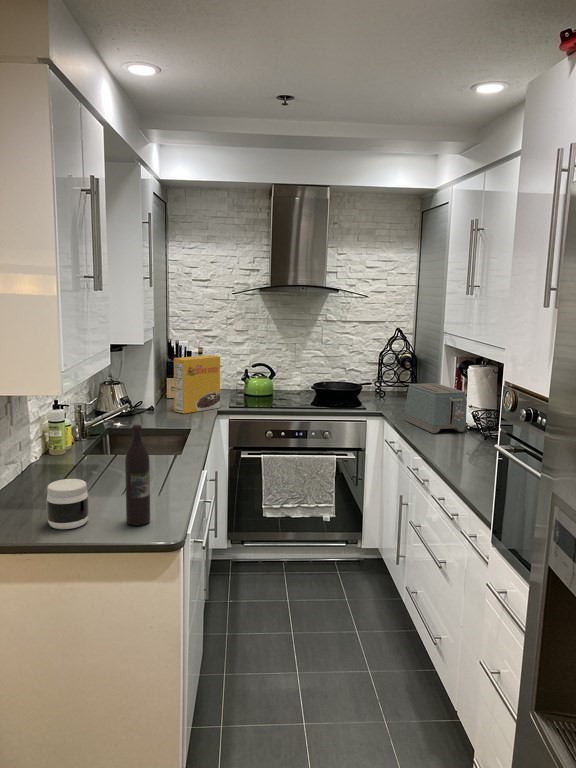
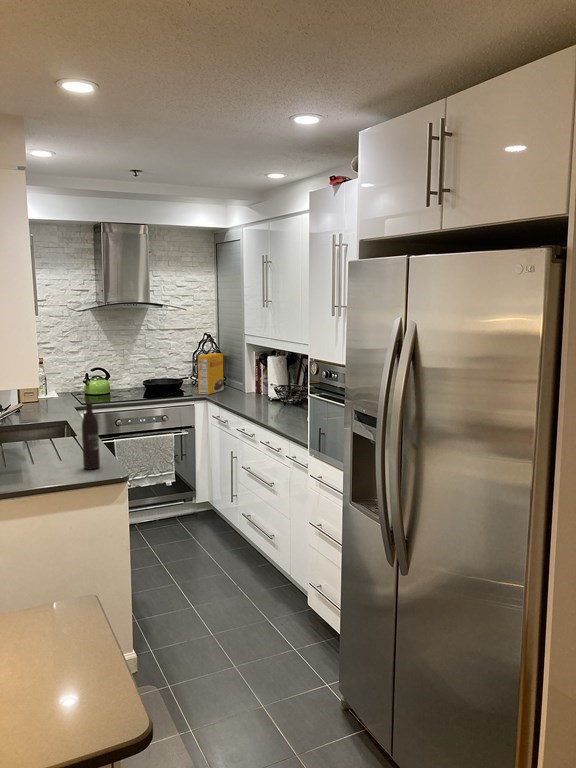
cereal box: present [174,355,220,414] -> present [198,353,224,395]
toaster: present [404,383,466,433] -> none [224,372,270,406]
jar: present [46,479,89,529] -> none [28,444,57,477]

